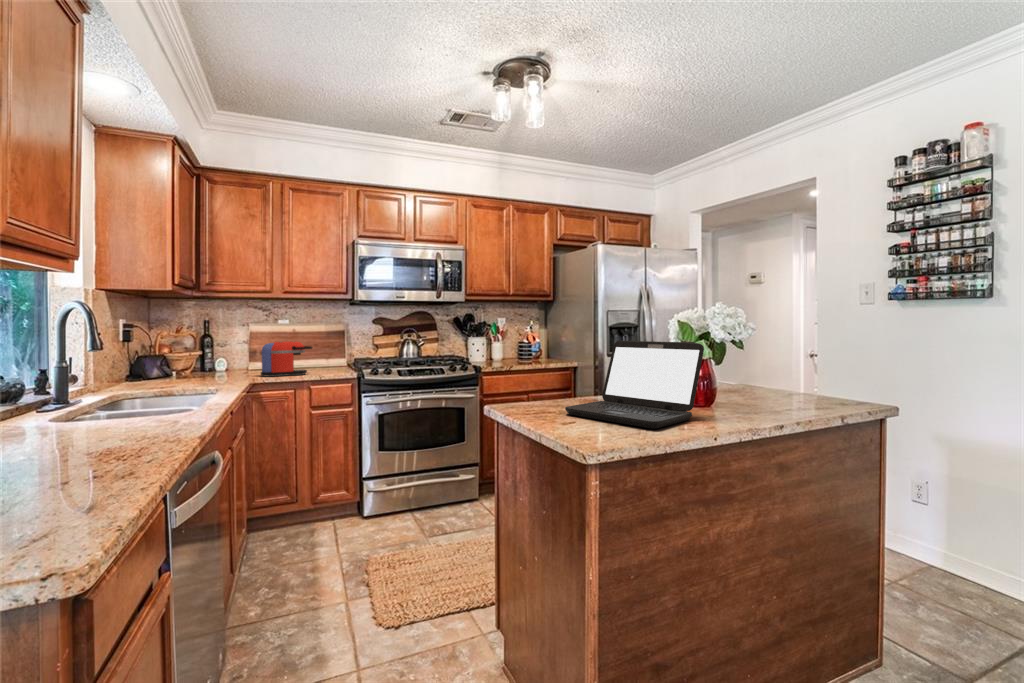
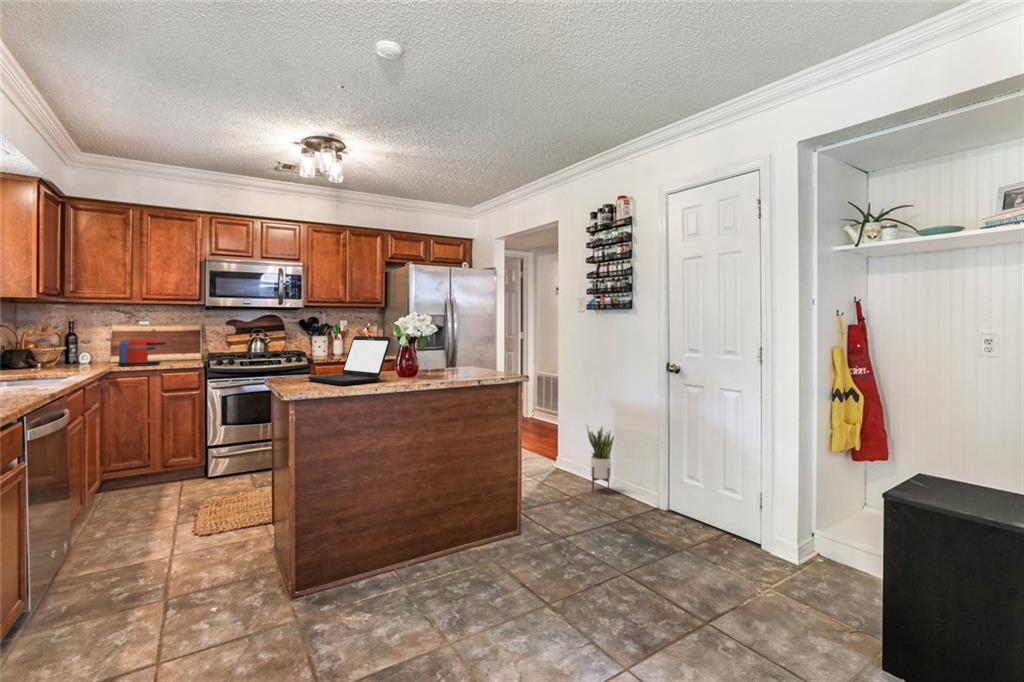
potted plant: none [917,473,979,590] -> present [587,426,614,495]

